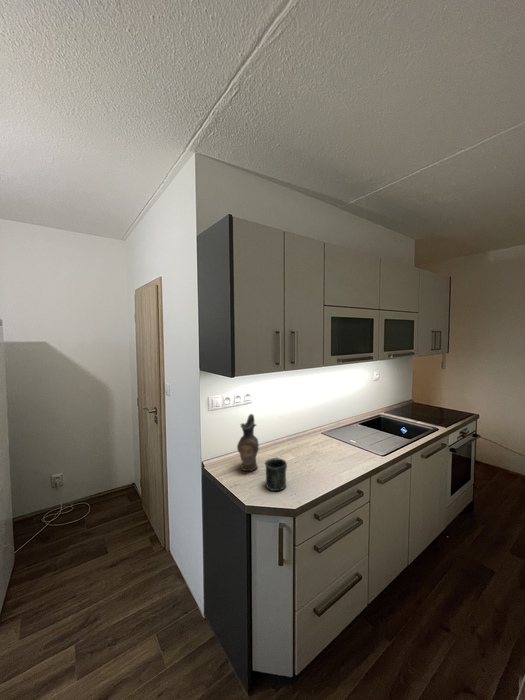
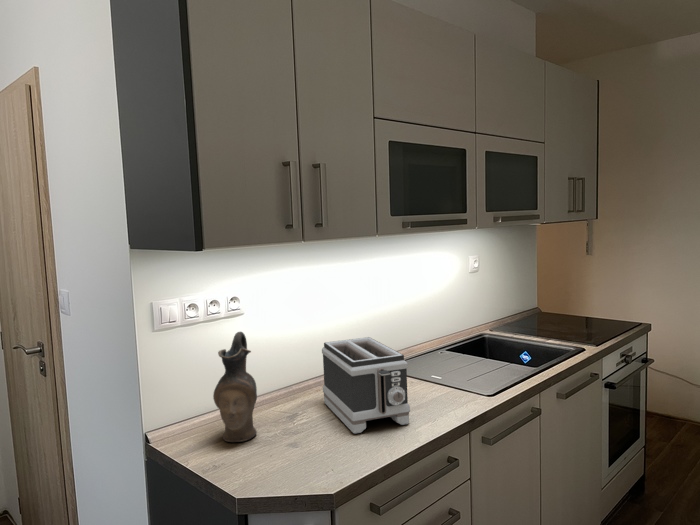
toaster: none [292,419,338,473] -> present [322,337,410,434]
mug: present [265,458,287,491] -> none [269,409,313,469]

